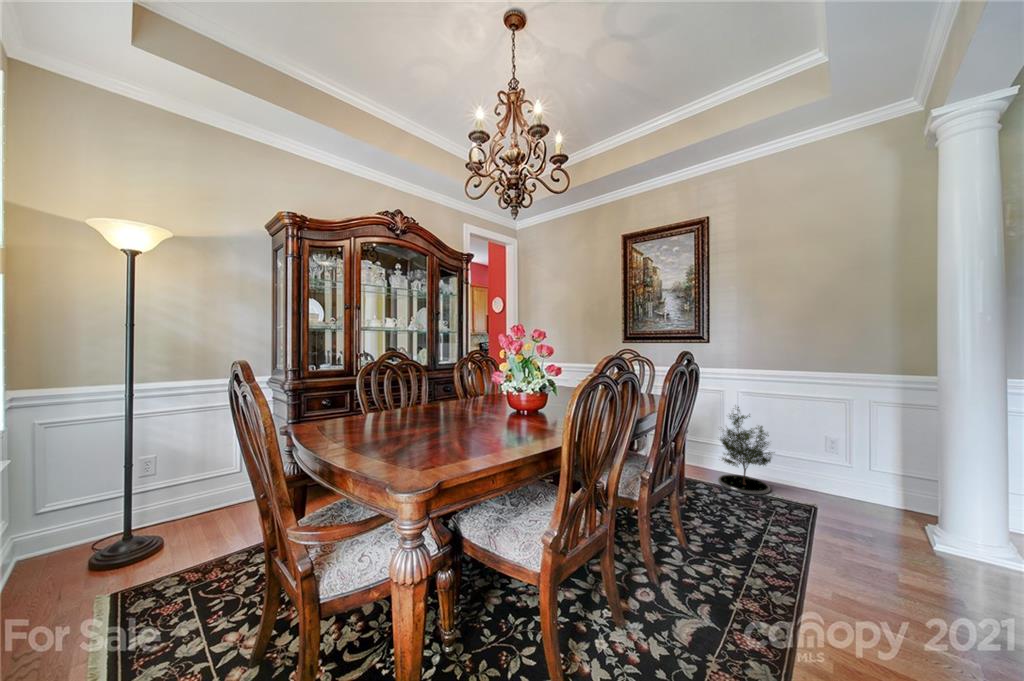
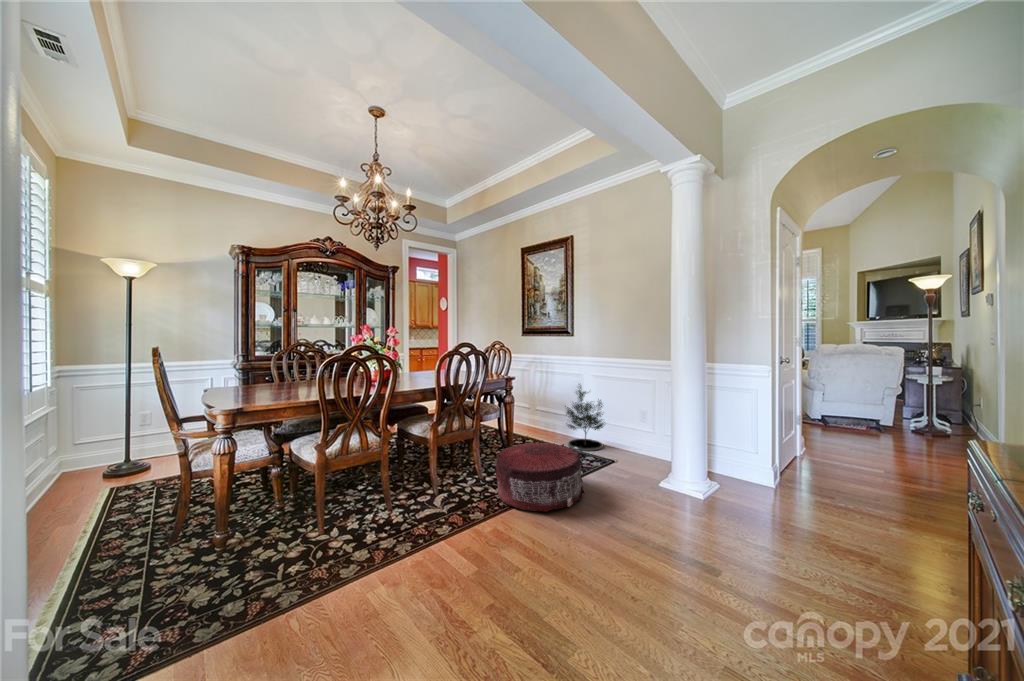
pouf: none [719,496,878,627] -> present [495,442,585,512]

